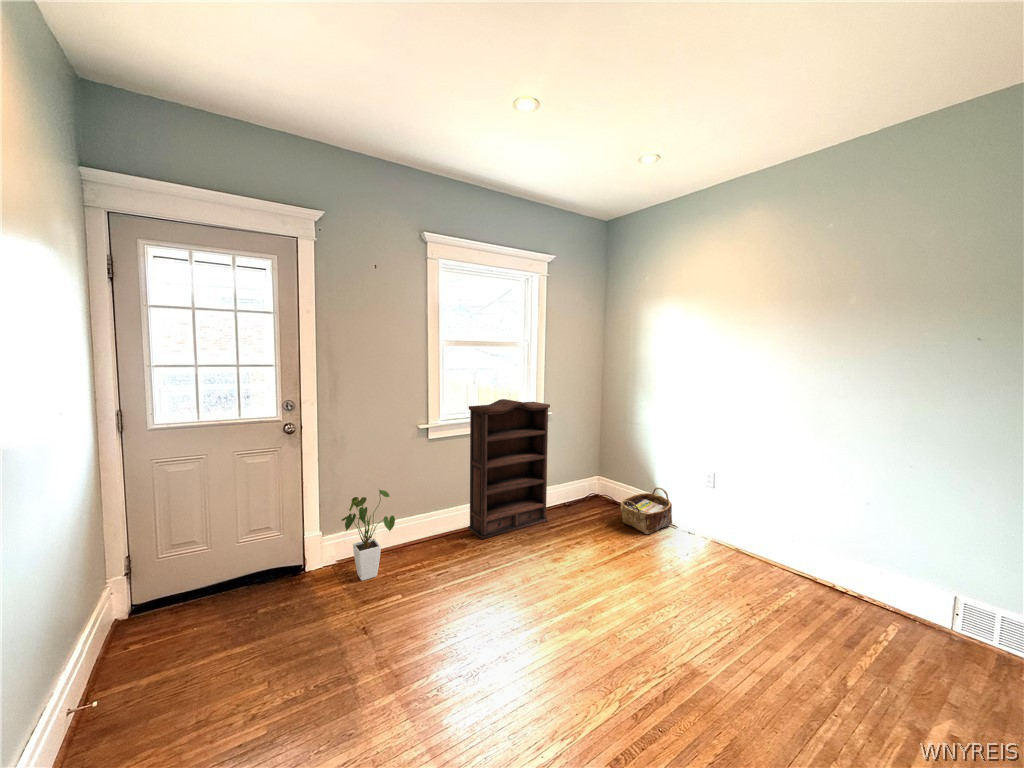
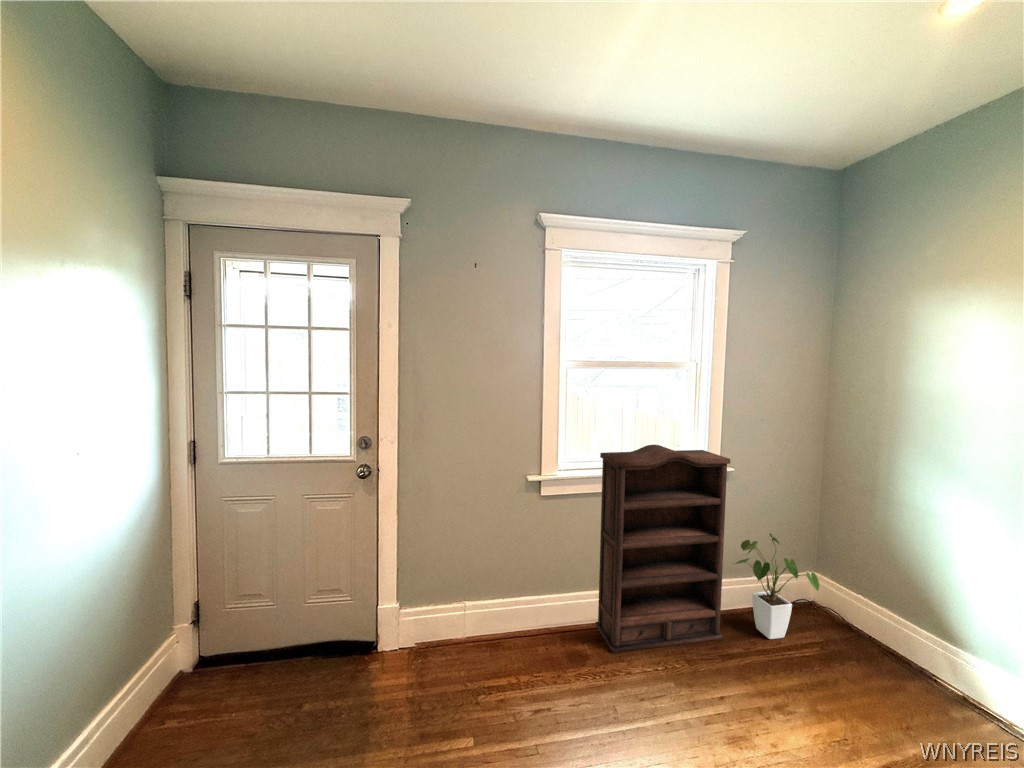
woven basket: present [621,487,672,534] -> none [866,628,991,727]
house plant: present [342,490,395,581] -> present [735,533,819,639]

